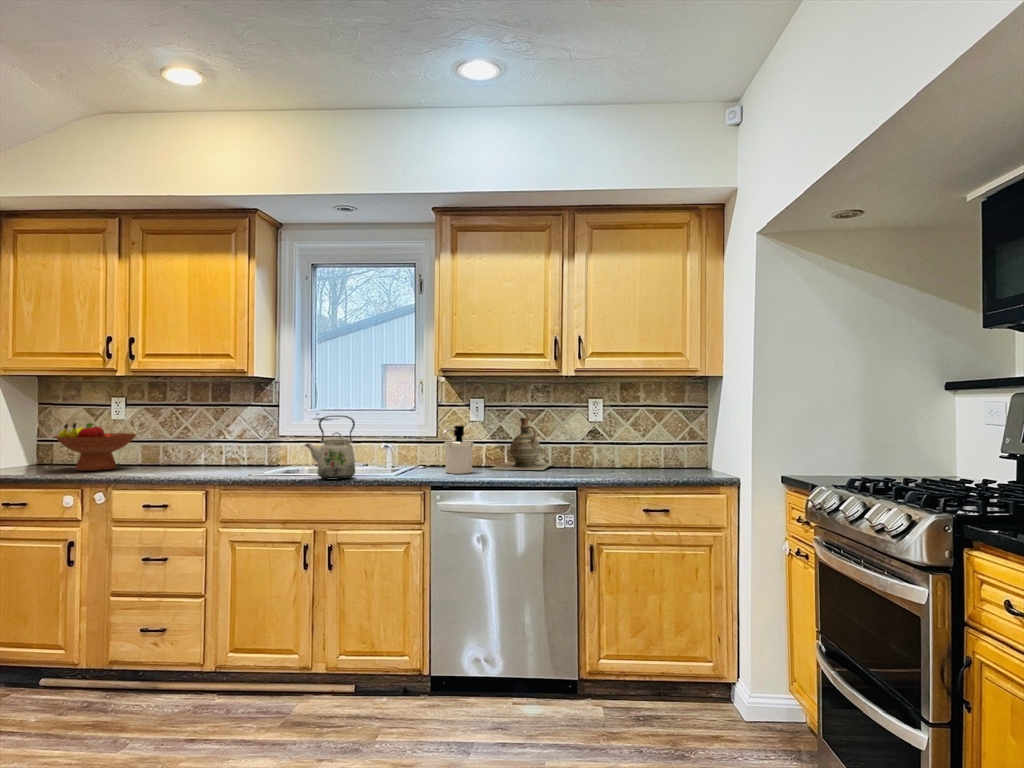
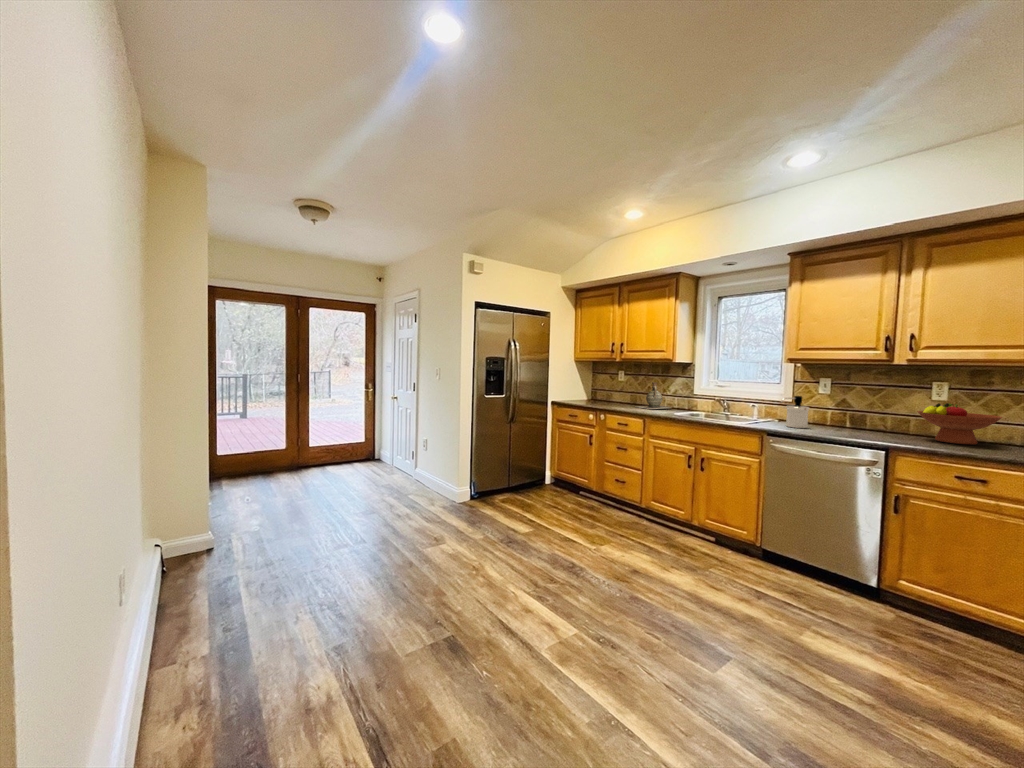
kettle: present [305,416,355,480] -> none [692,384,721,421]
ceramic jug: present [491,418,553,470] -> present [637,382,670,409]
fruit bowl: present [55,423,137,471] -> present [917,403,1002,445]

